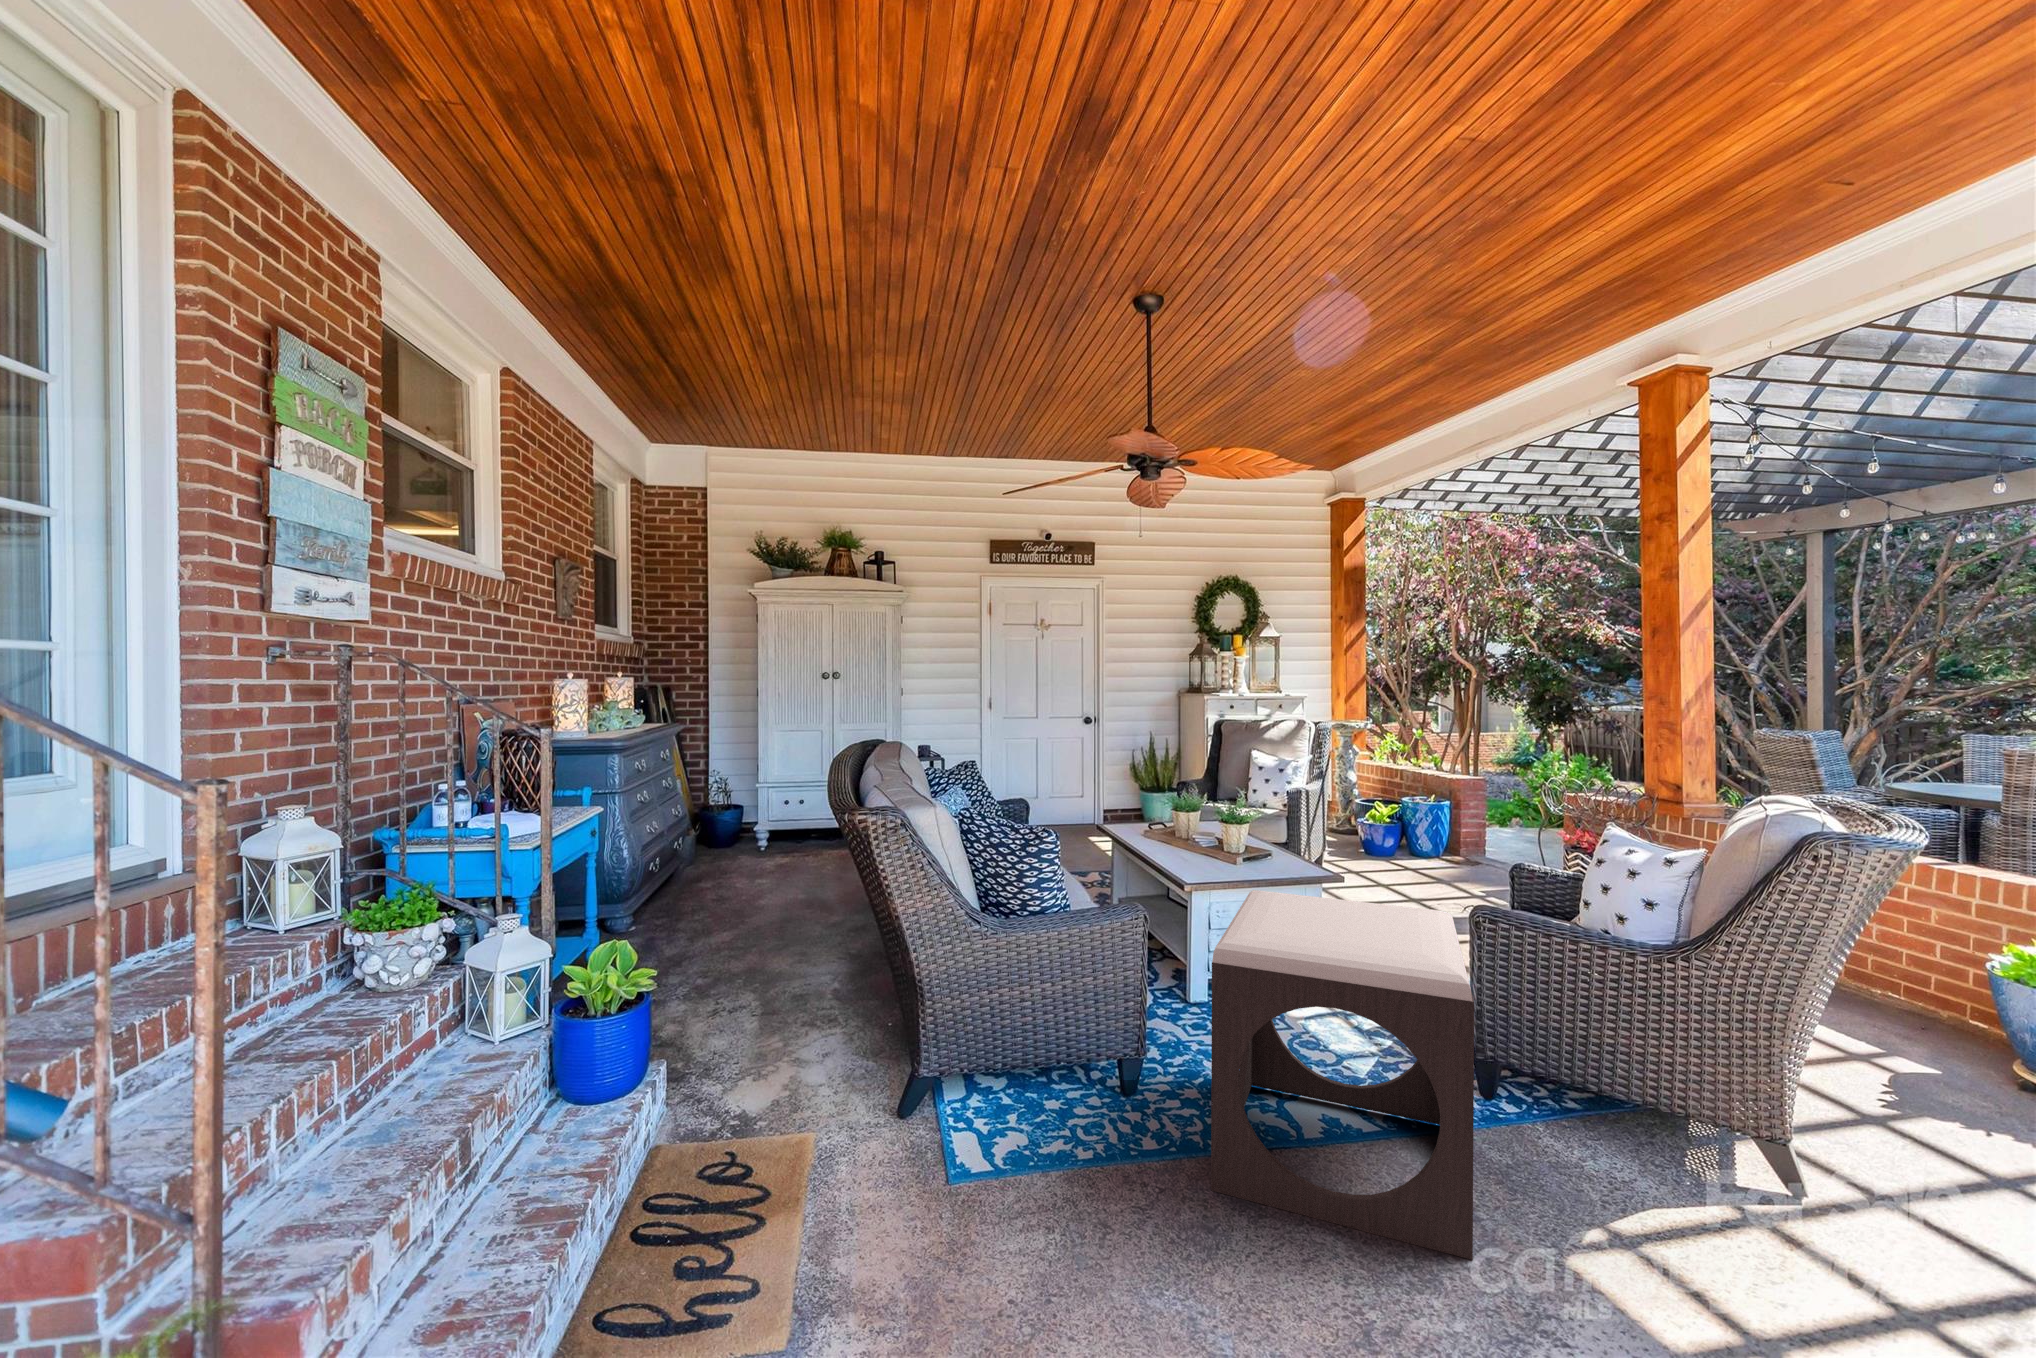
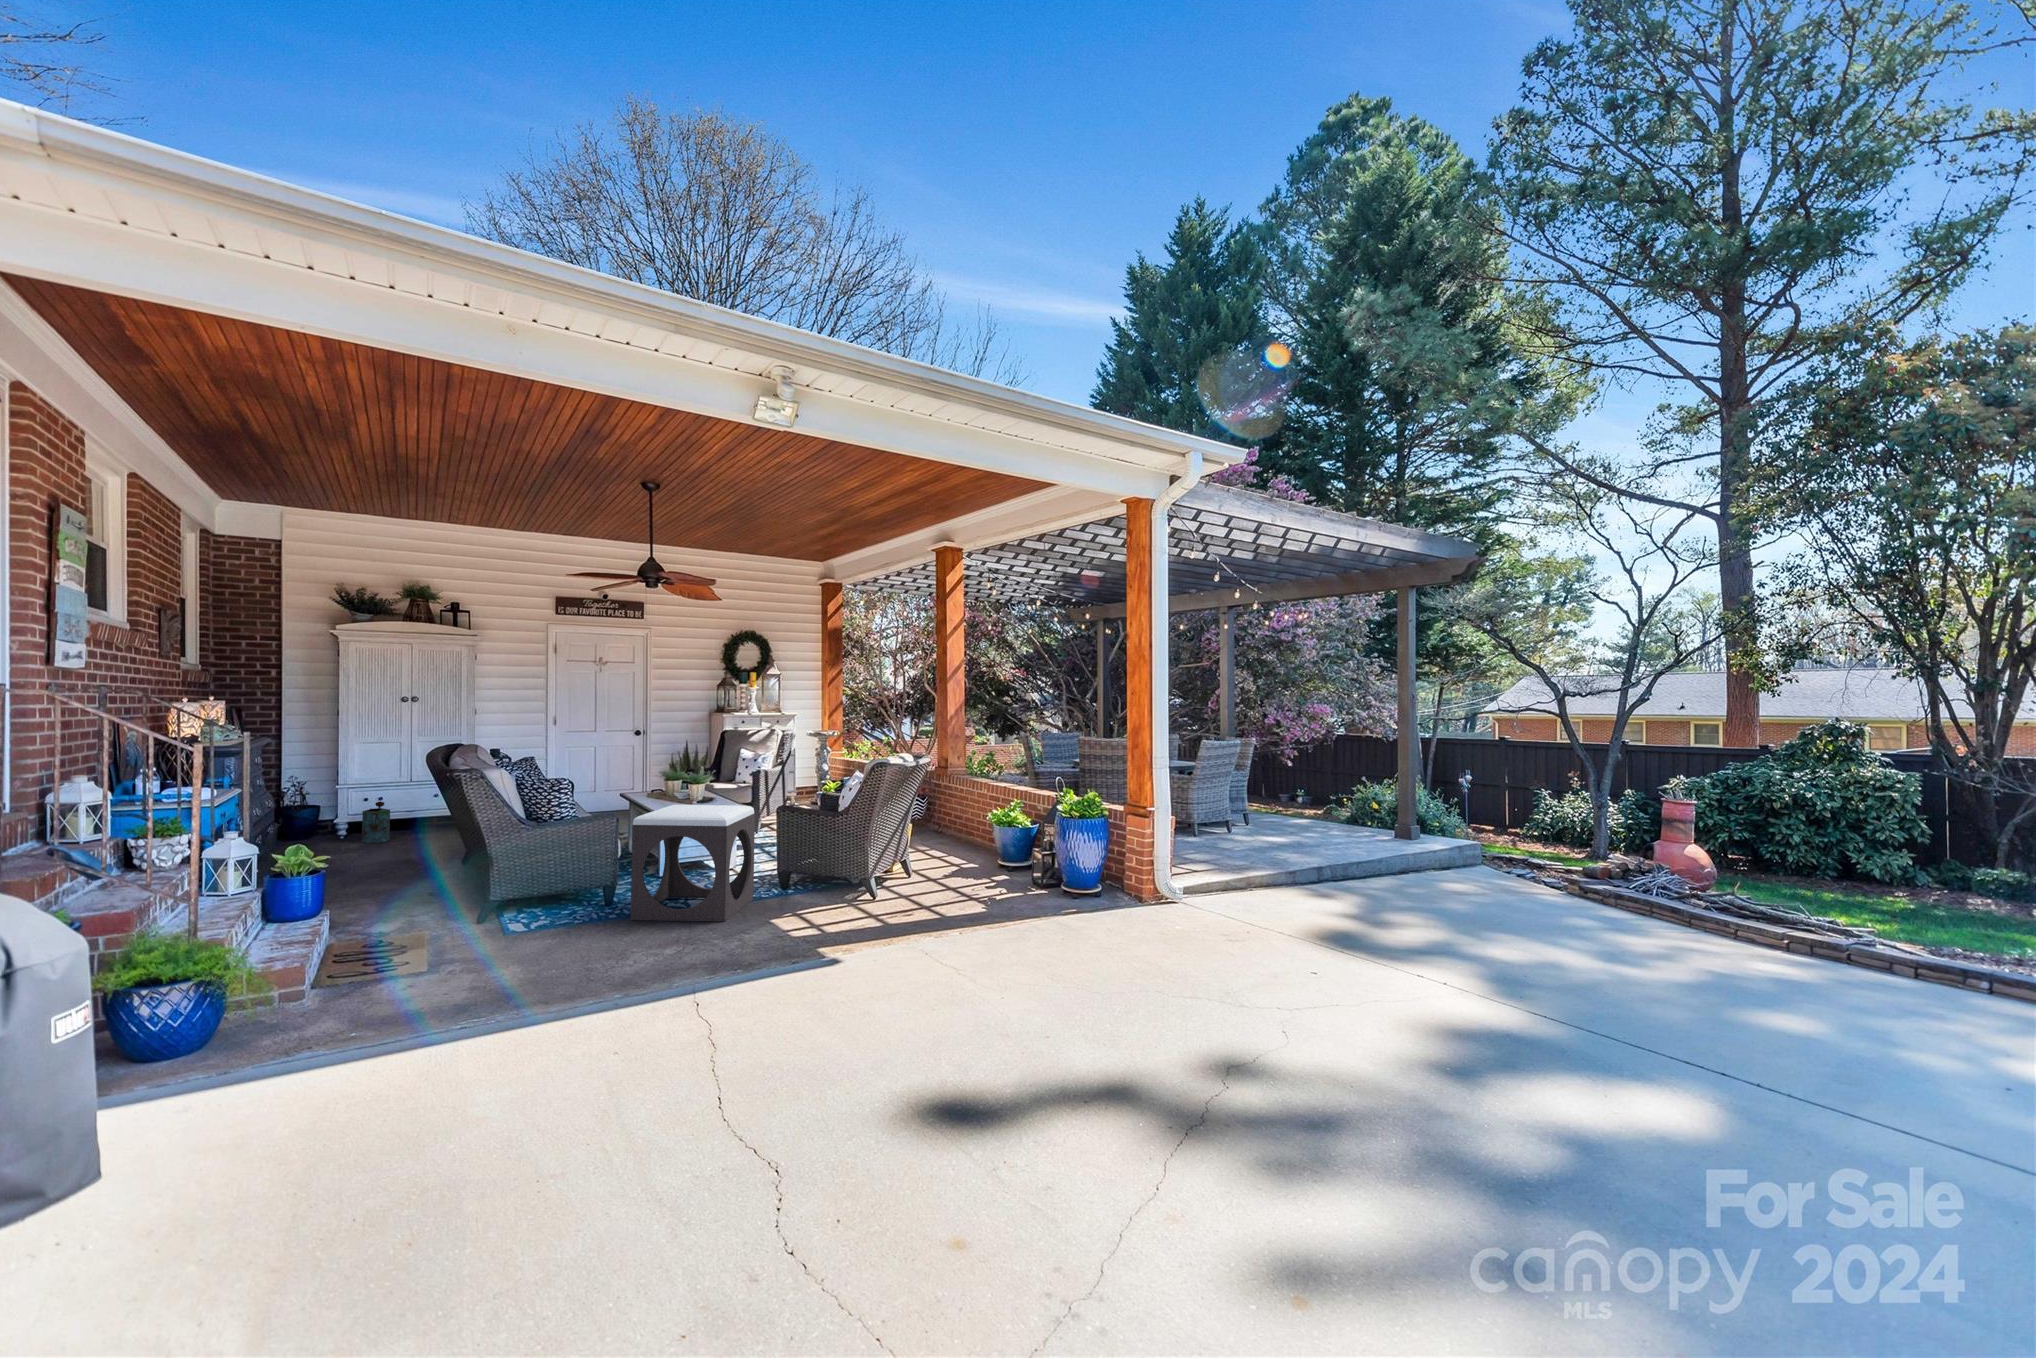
watering can: none [782,803,812,858] -> present [362,802,390,843]

